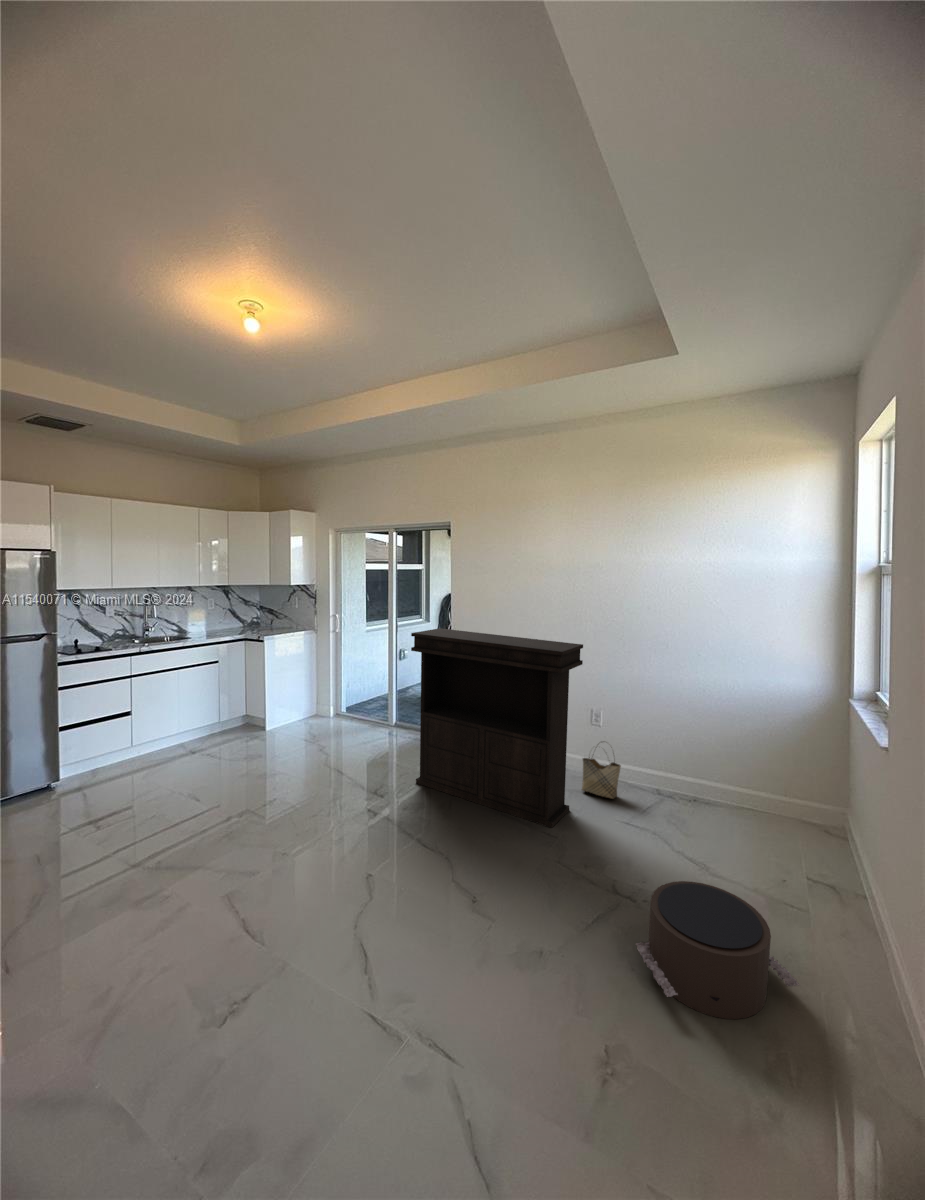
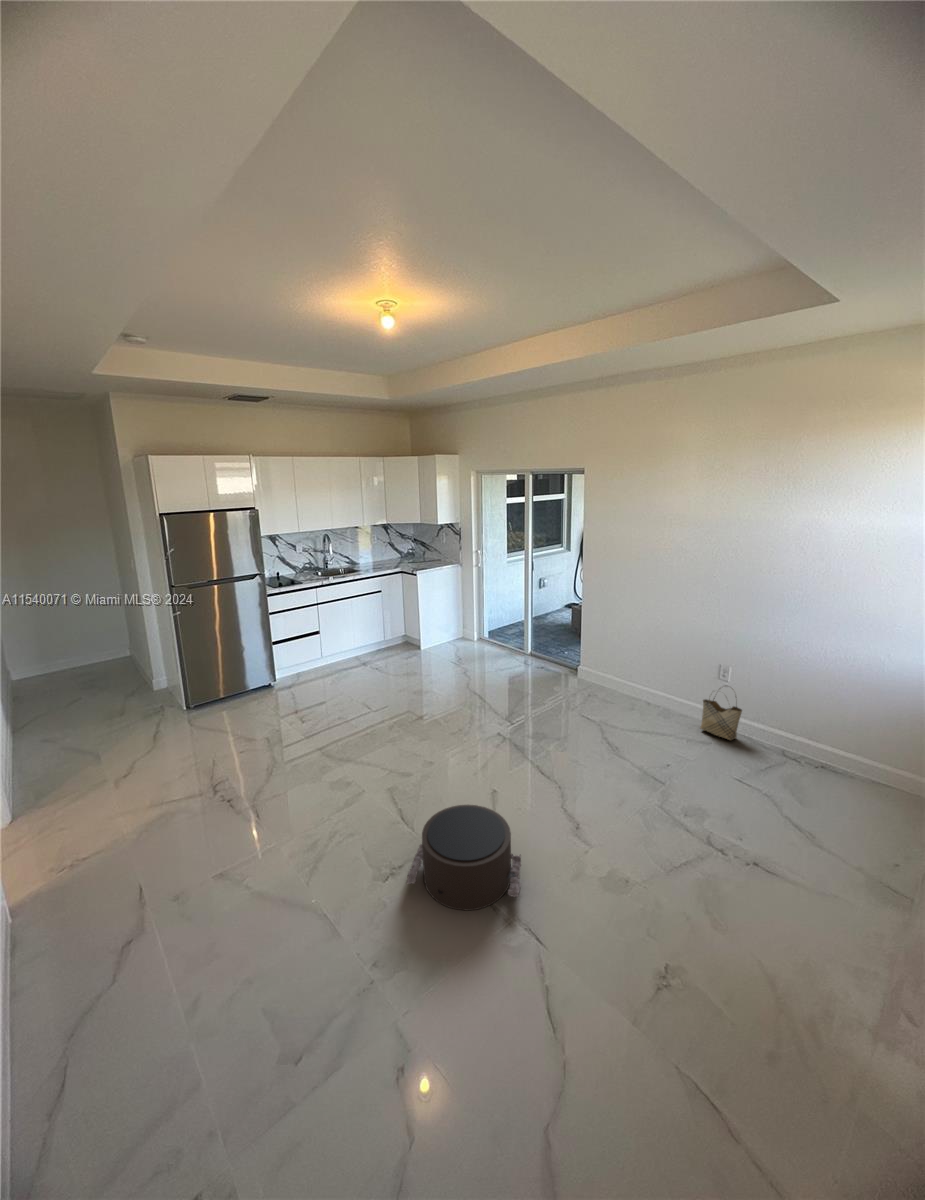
console table: present [411,628,583,828] -> none [539,570,705,761]
pouf: present [636,881,799,1019] -> present [407,805,521,910]

